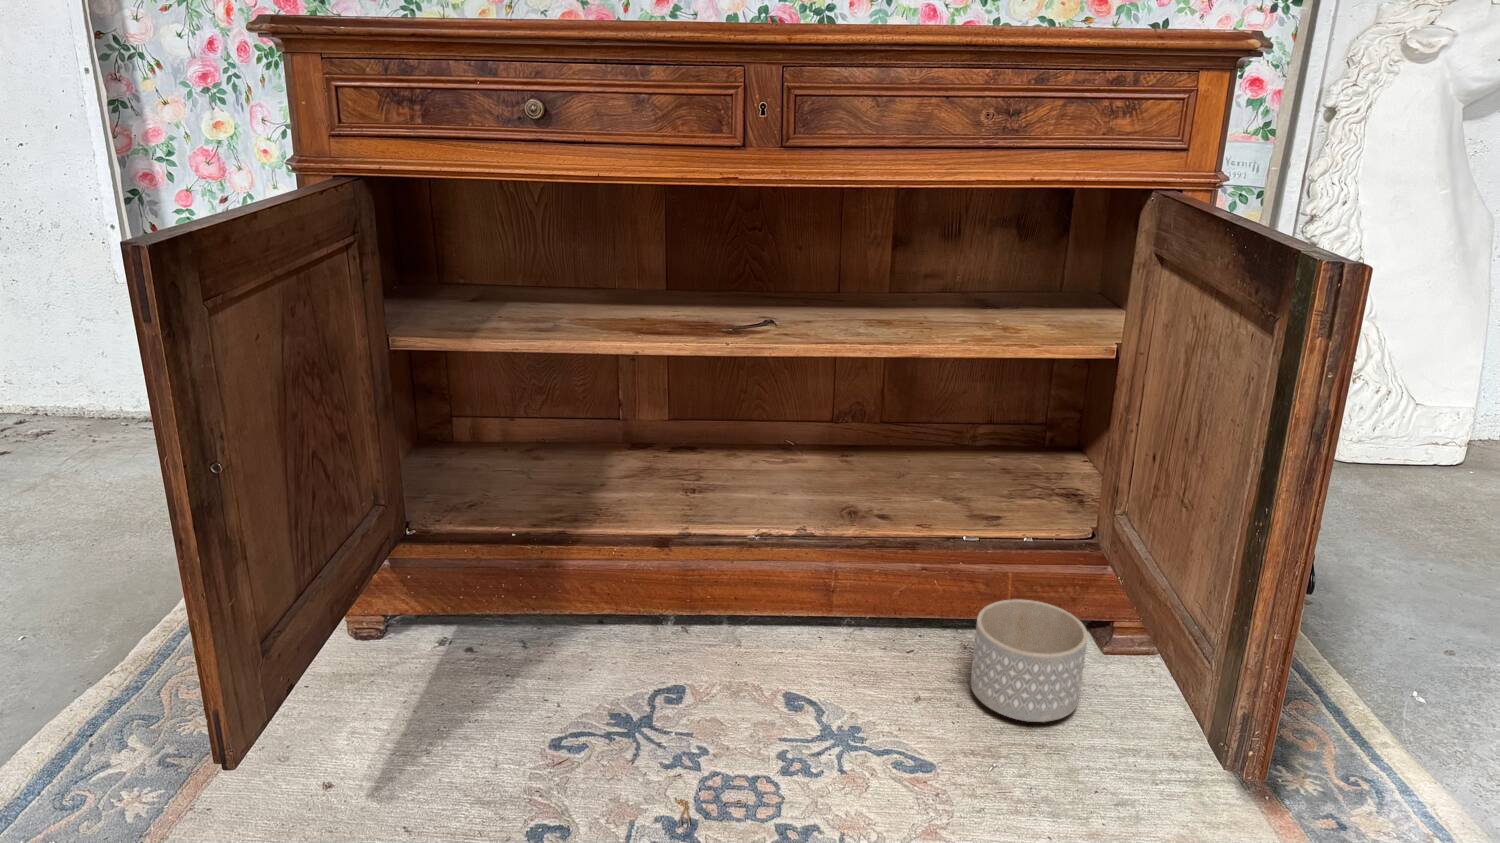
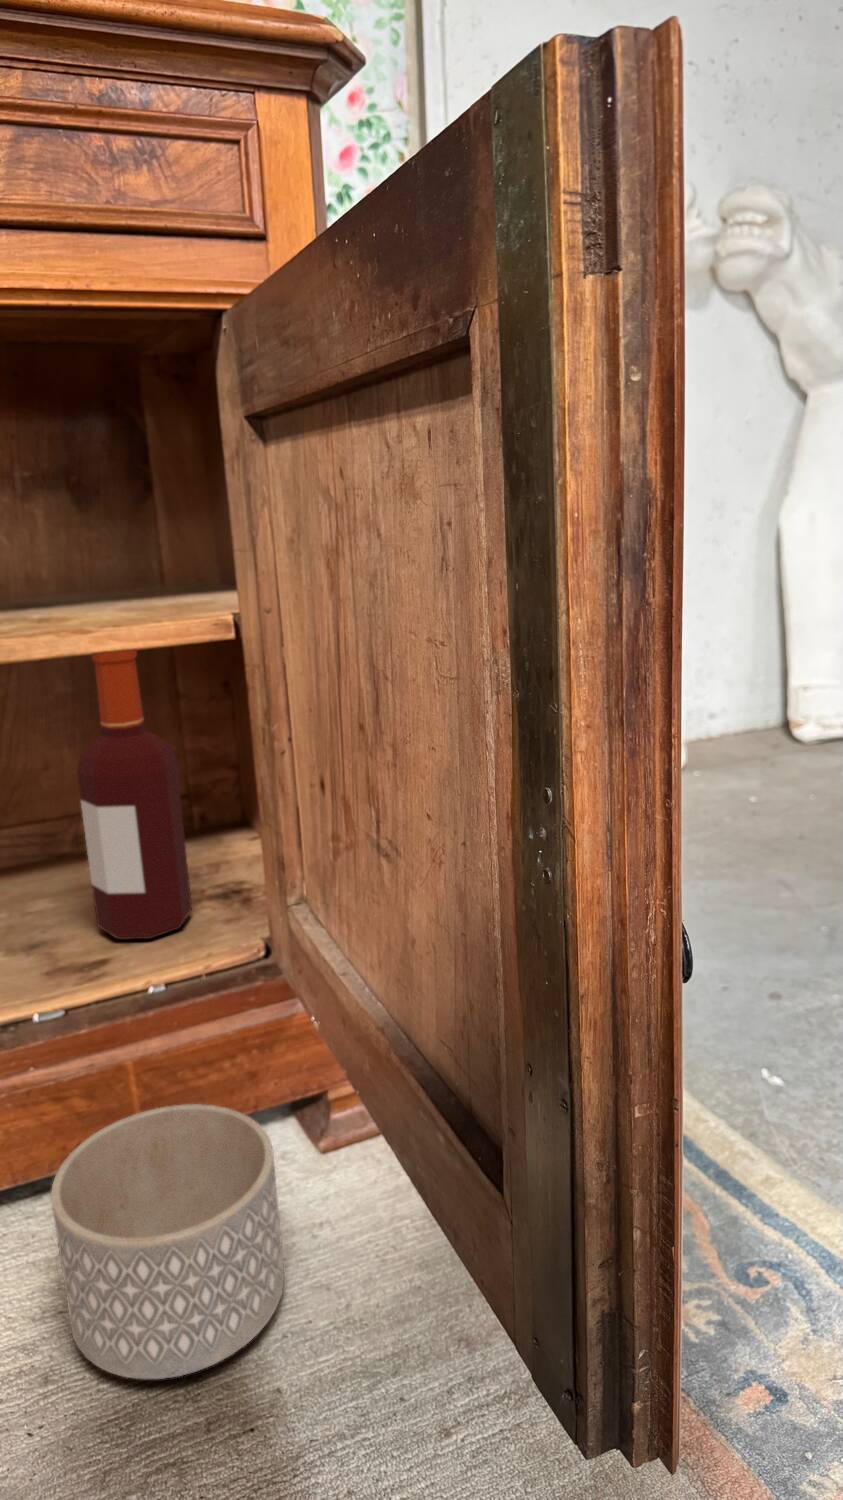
bottle: none [994,340,1059,512] -> present [77,649,192,939]

